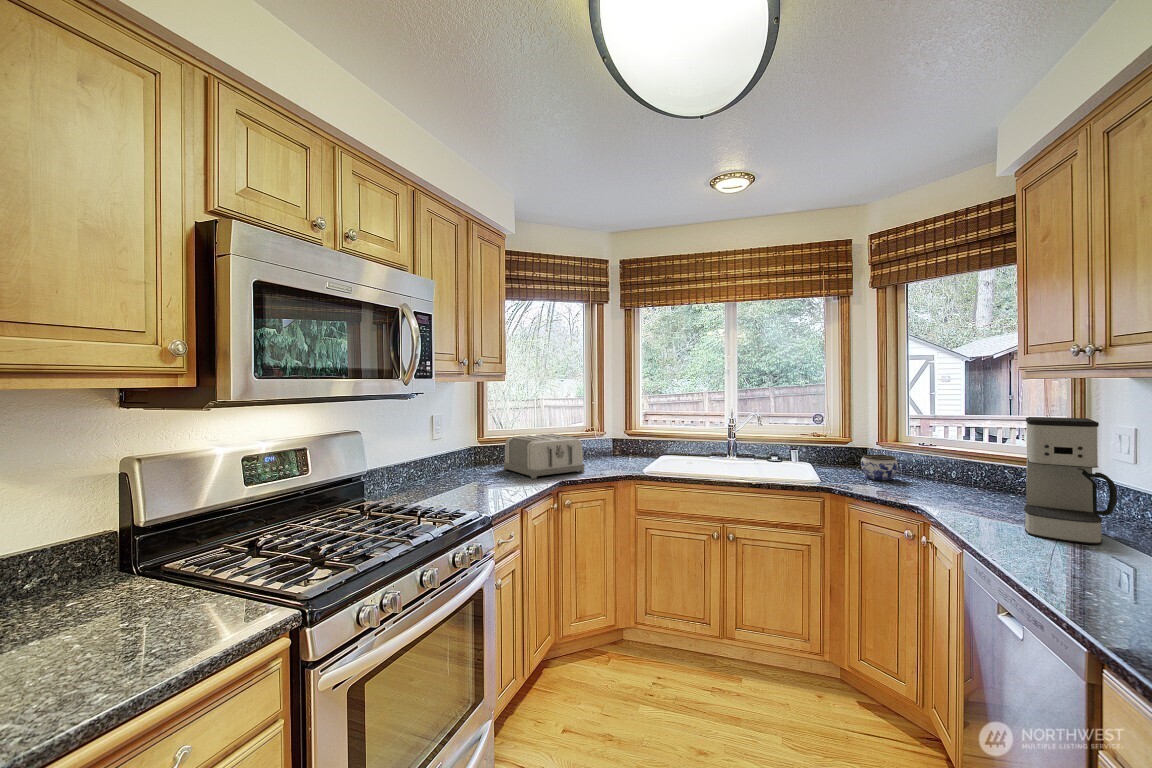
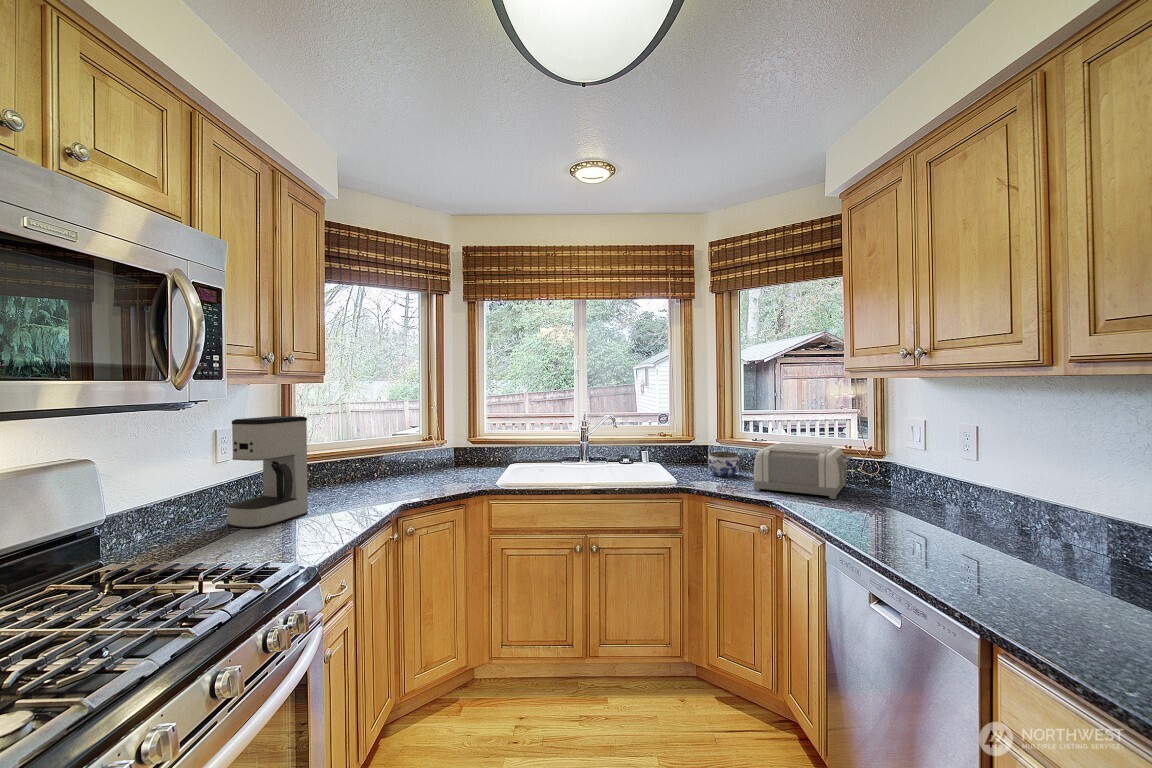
coffee maker: present [1024,417,1117,545] -> present [227,416,308,528]
toaster: present [504,434,584,479] -> present [754,443,853,499]

